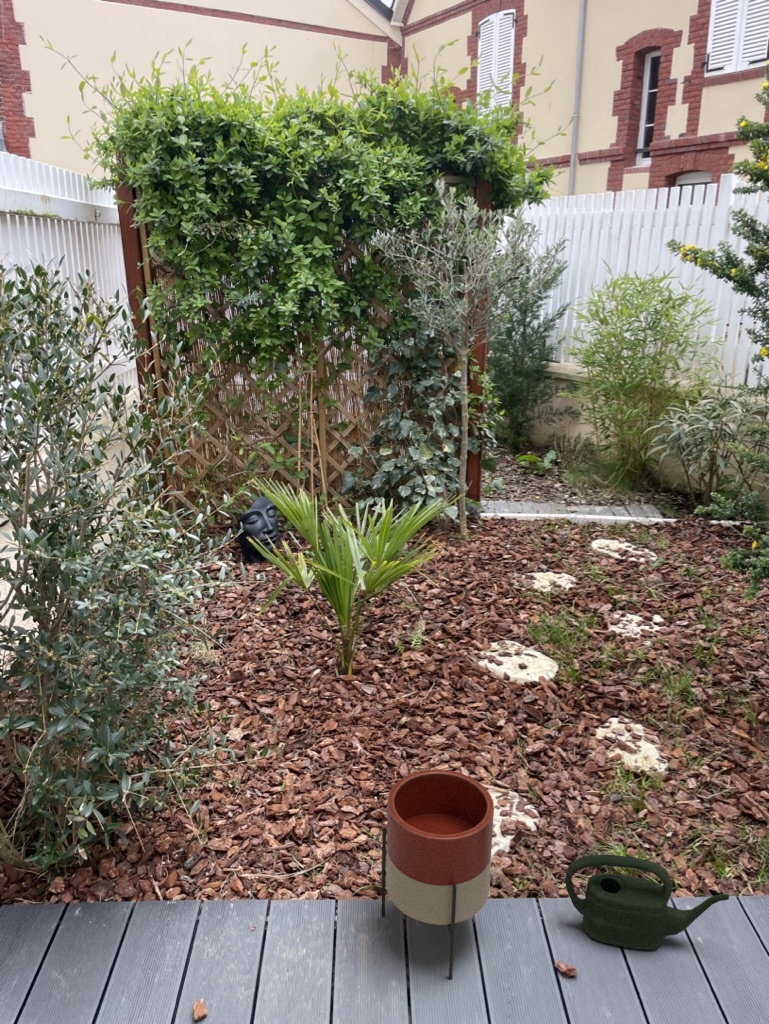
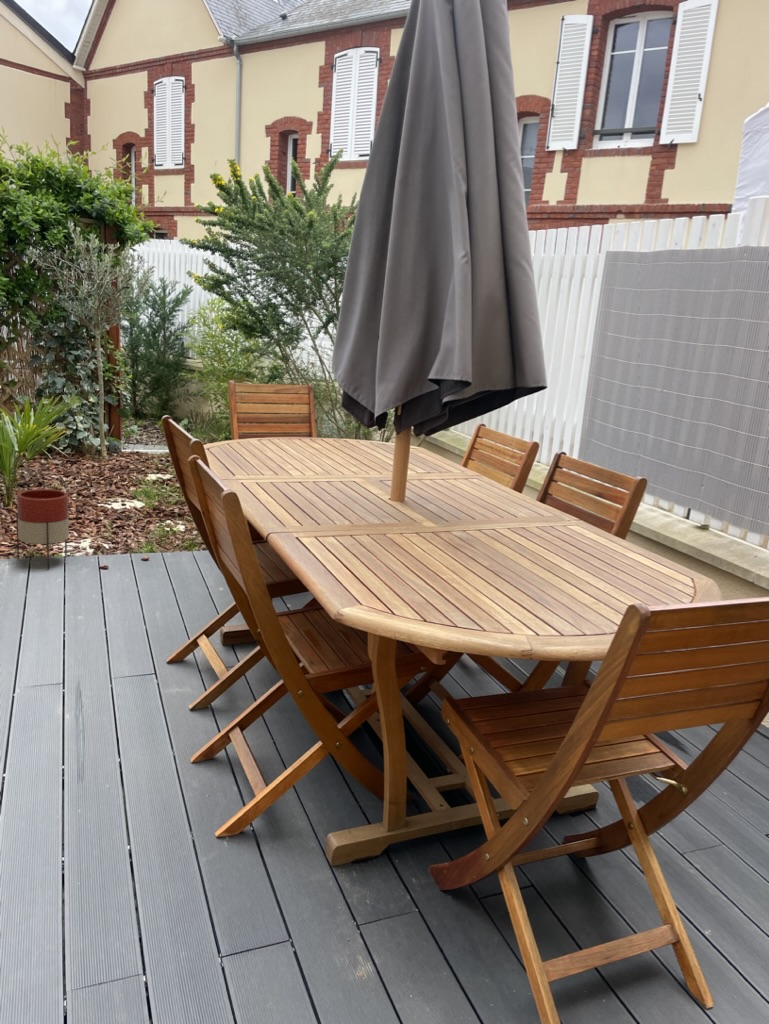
watering can: present [565,854,729,950] -> none [106,522,176,563]

